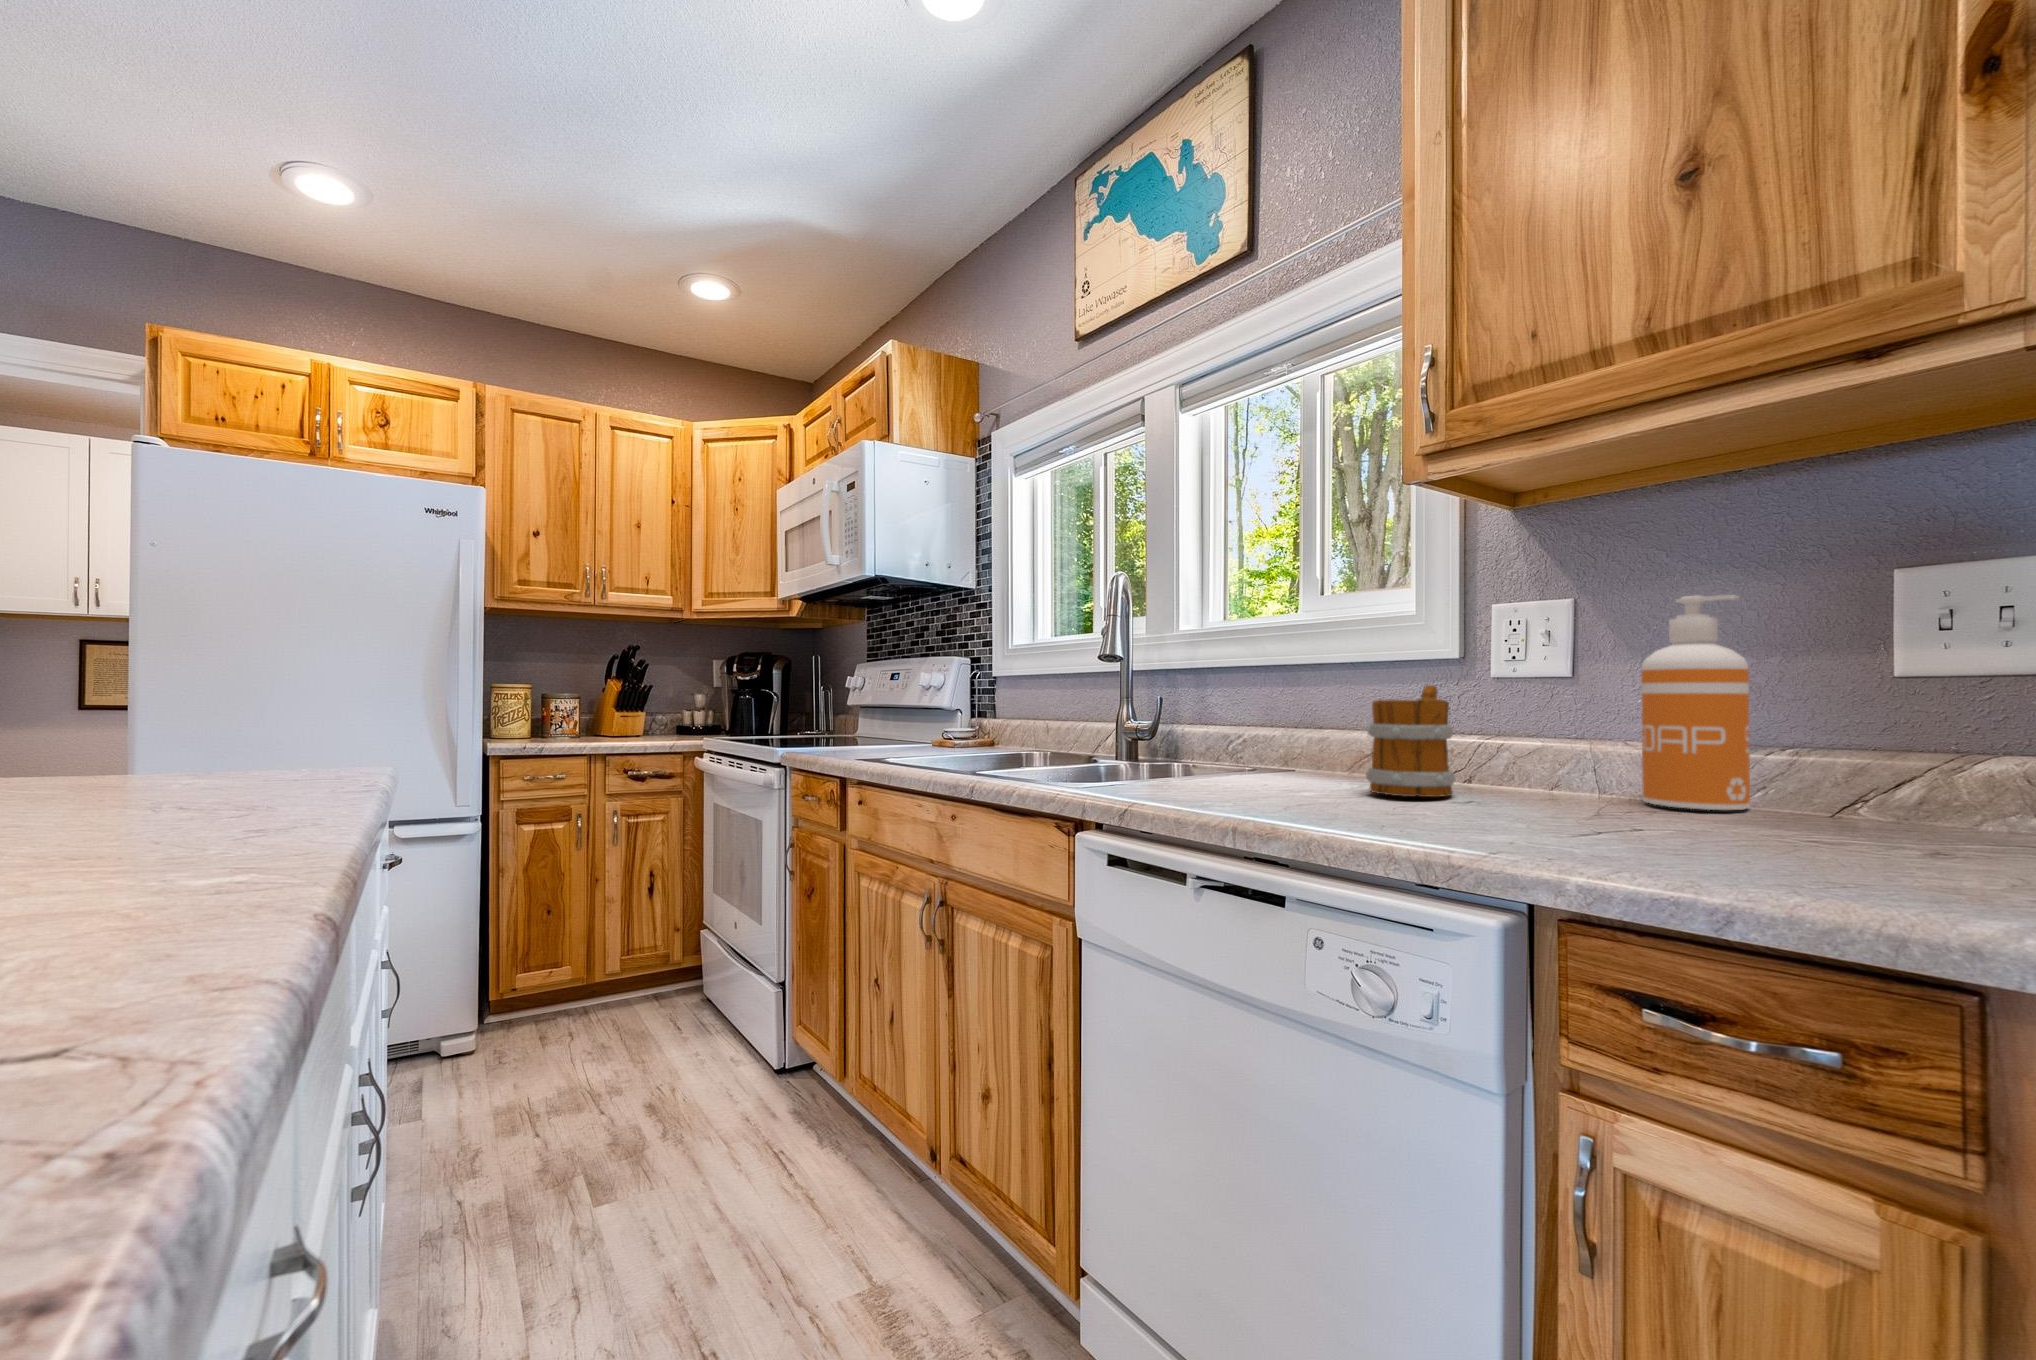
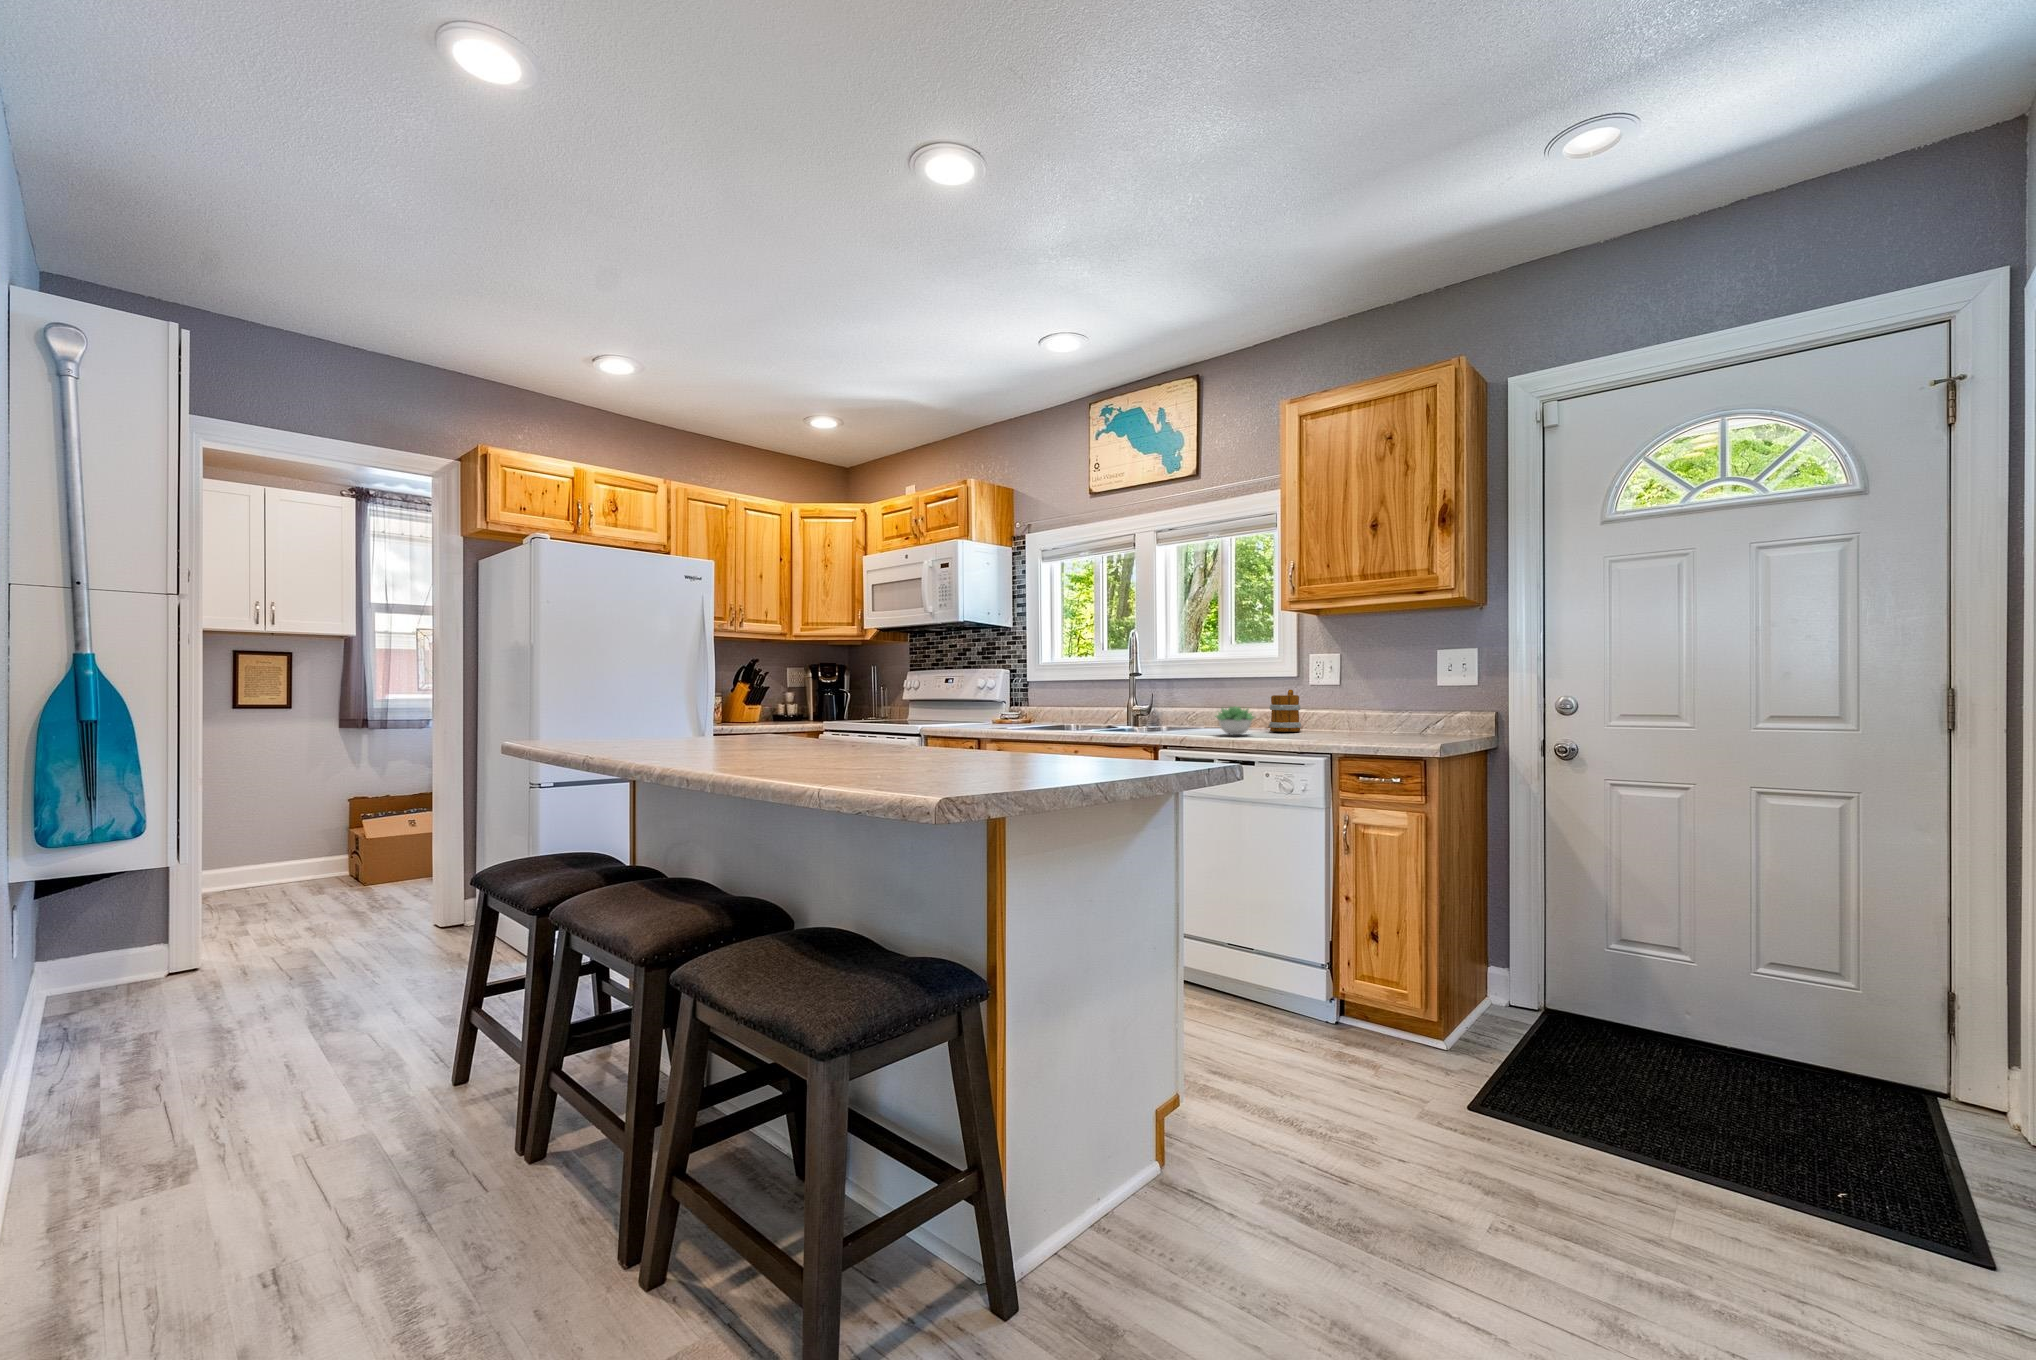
soap dispenser: present [1641,595,1750,810] -> none [1363,659,1395,732]
succulent plant: none [1211,727,1317,804] -> present [1215,706,1254,735]

